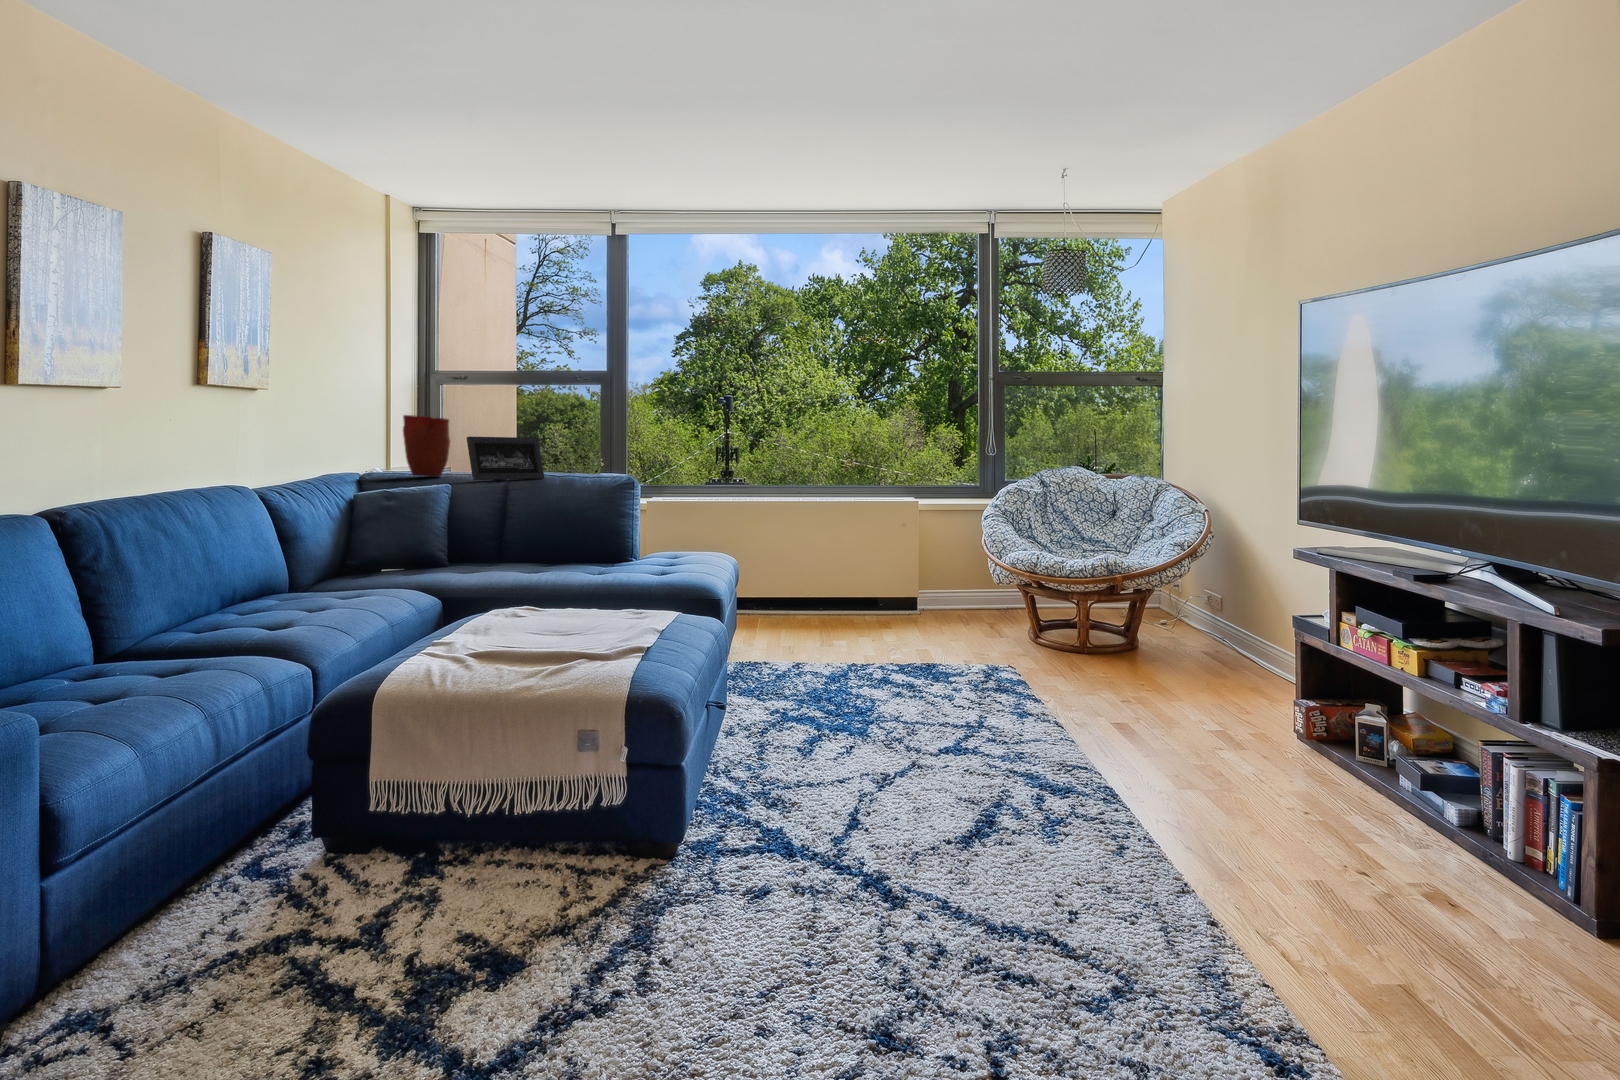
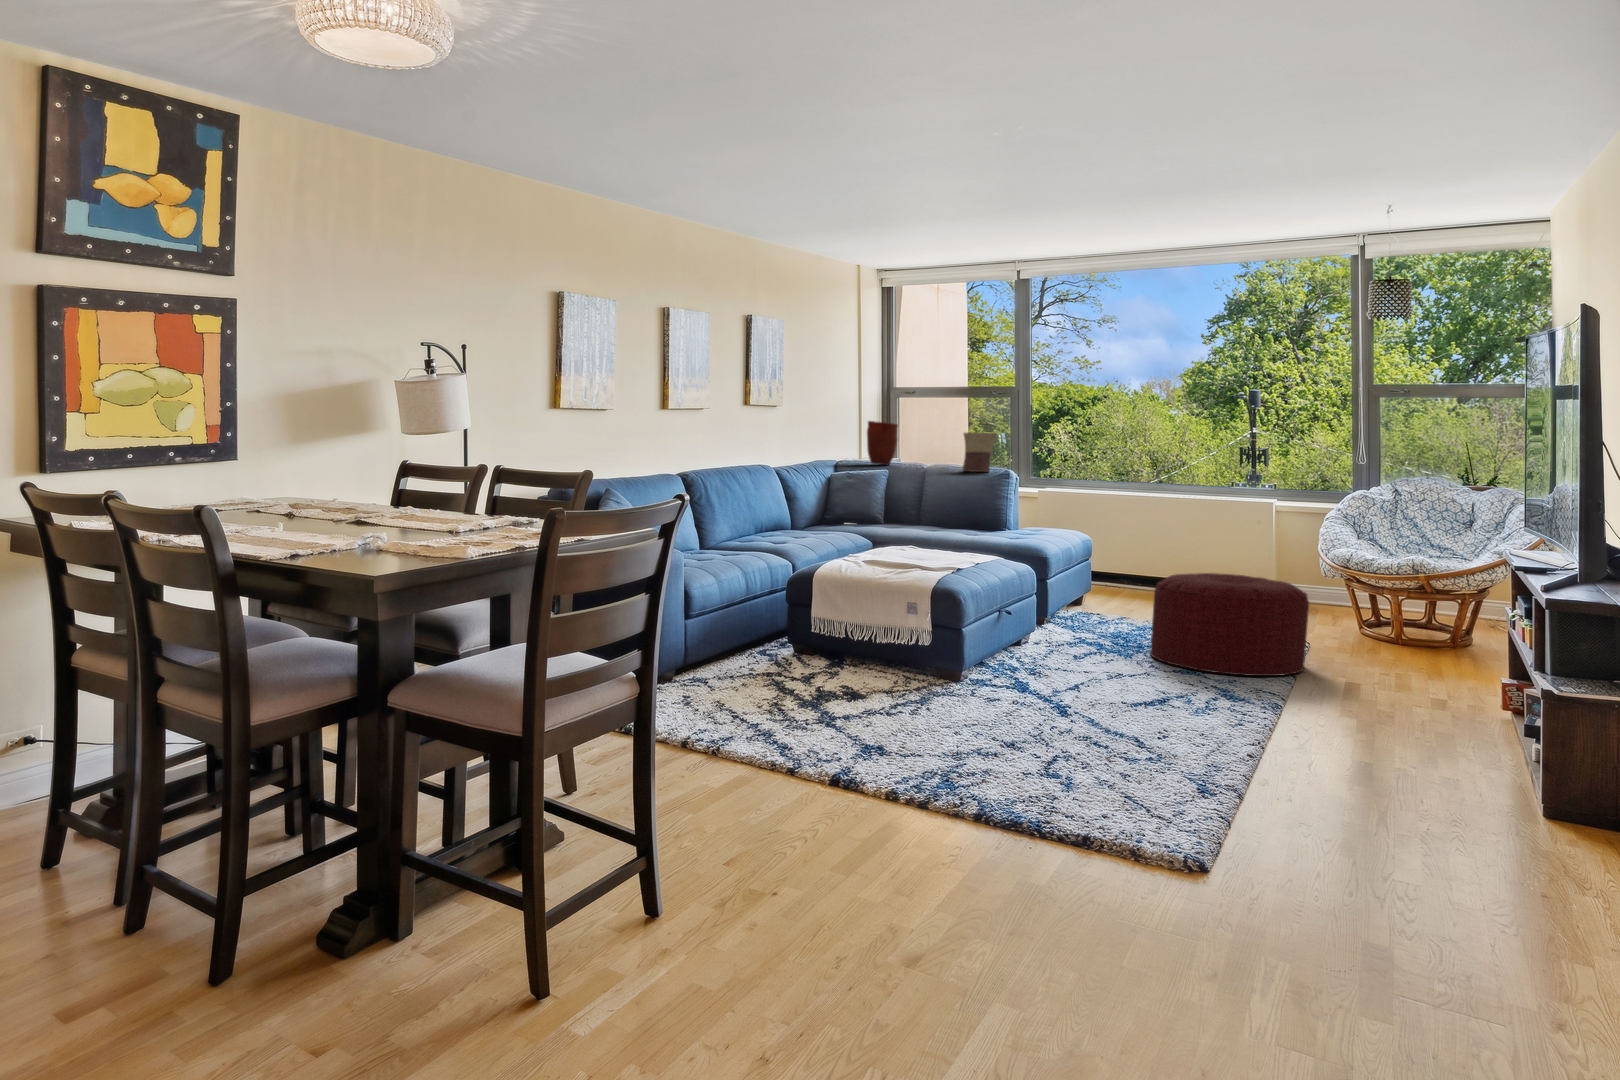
flower pot: none [552,427,599,481] -> present [963,433,996,472]
picture frame: present [467,436,544,480] -> none [906,437,959,469]
ottoman: none [880,602,1080,751] -> present [1150,573,1309,676]

